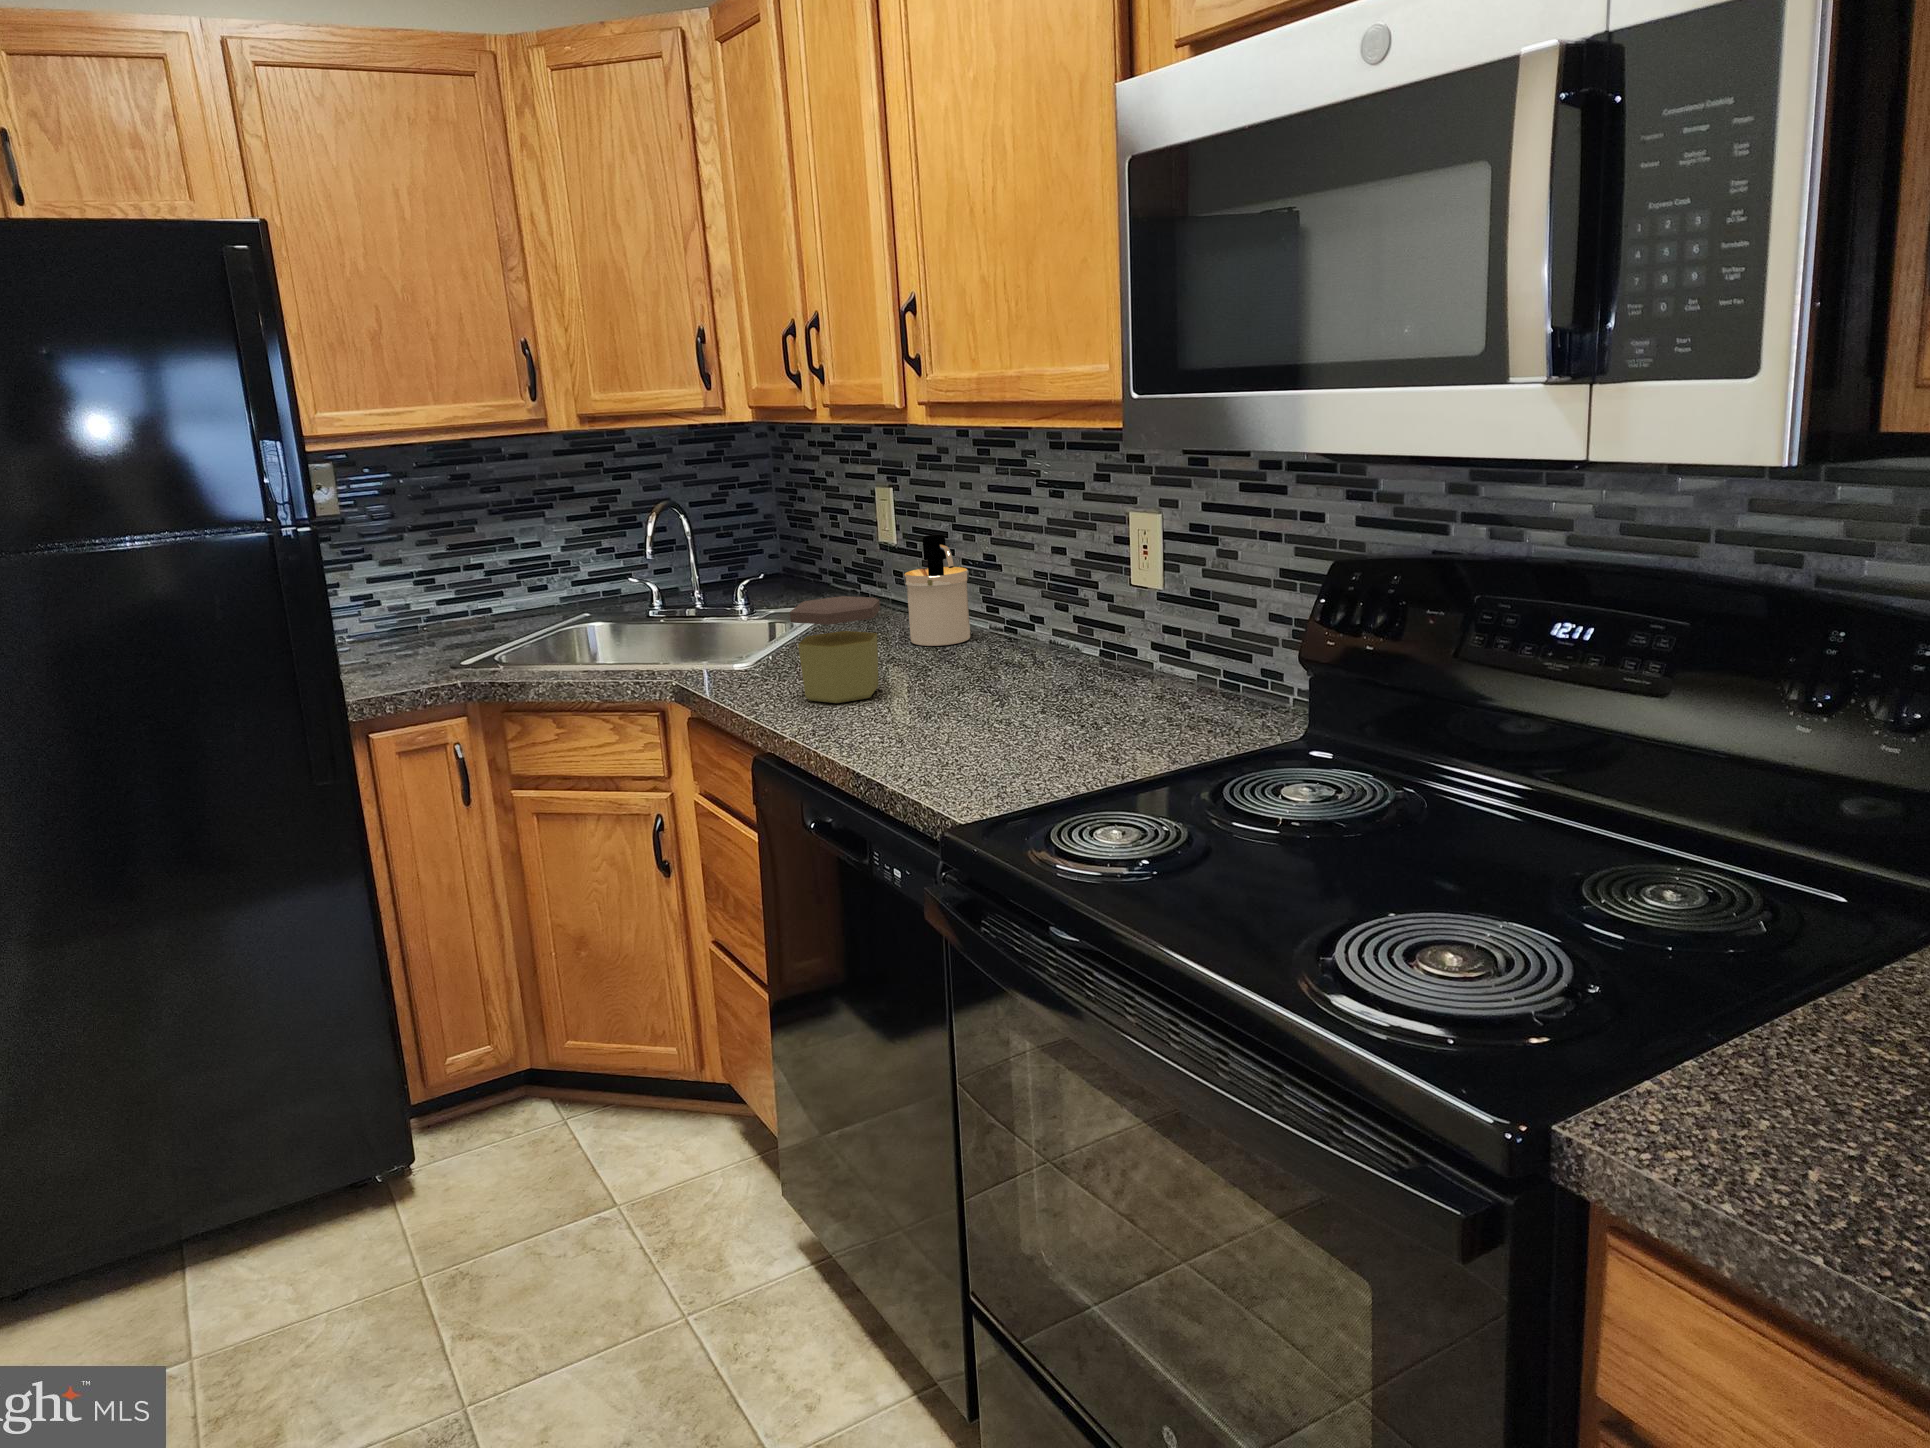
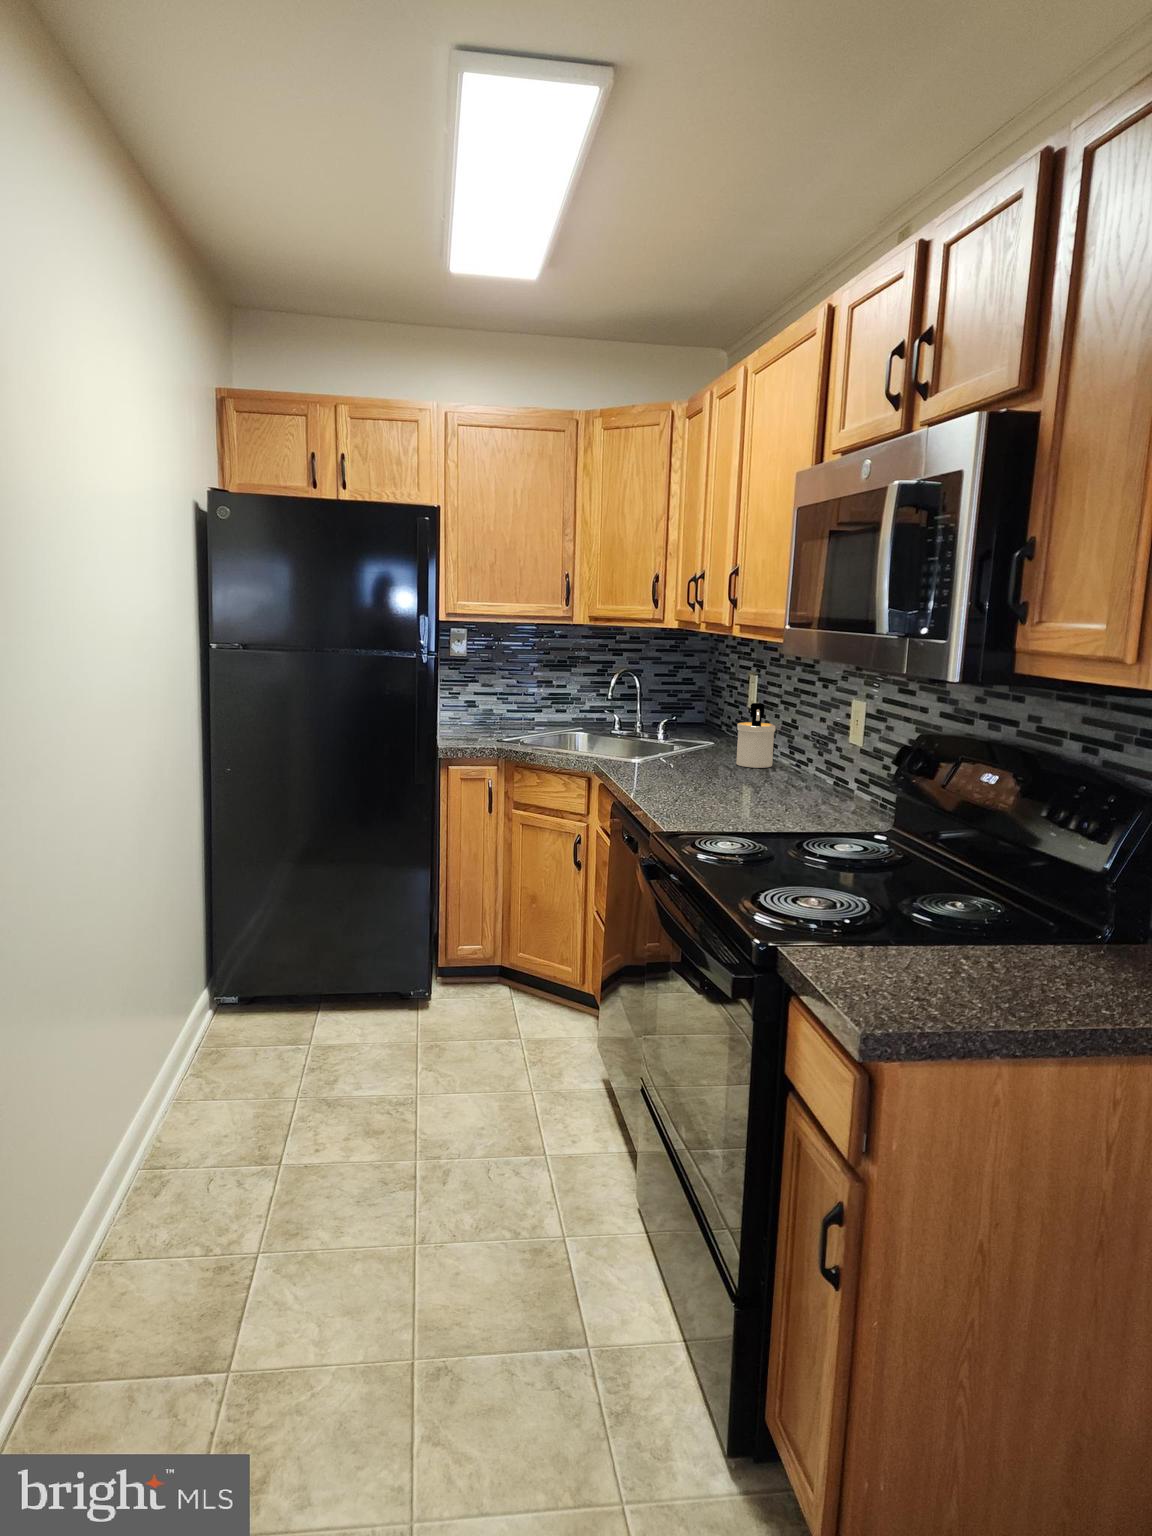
jar: present [790,596,880,703] -> none [646,725,698,782]

